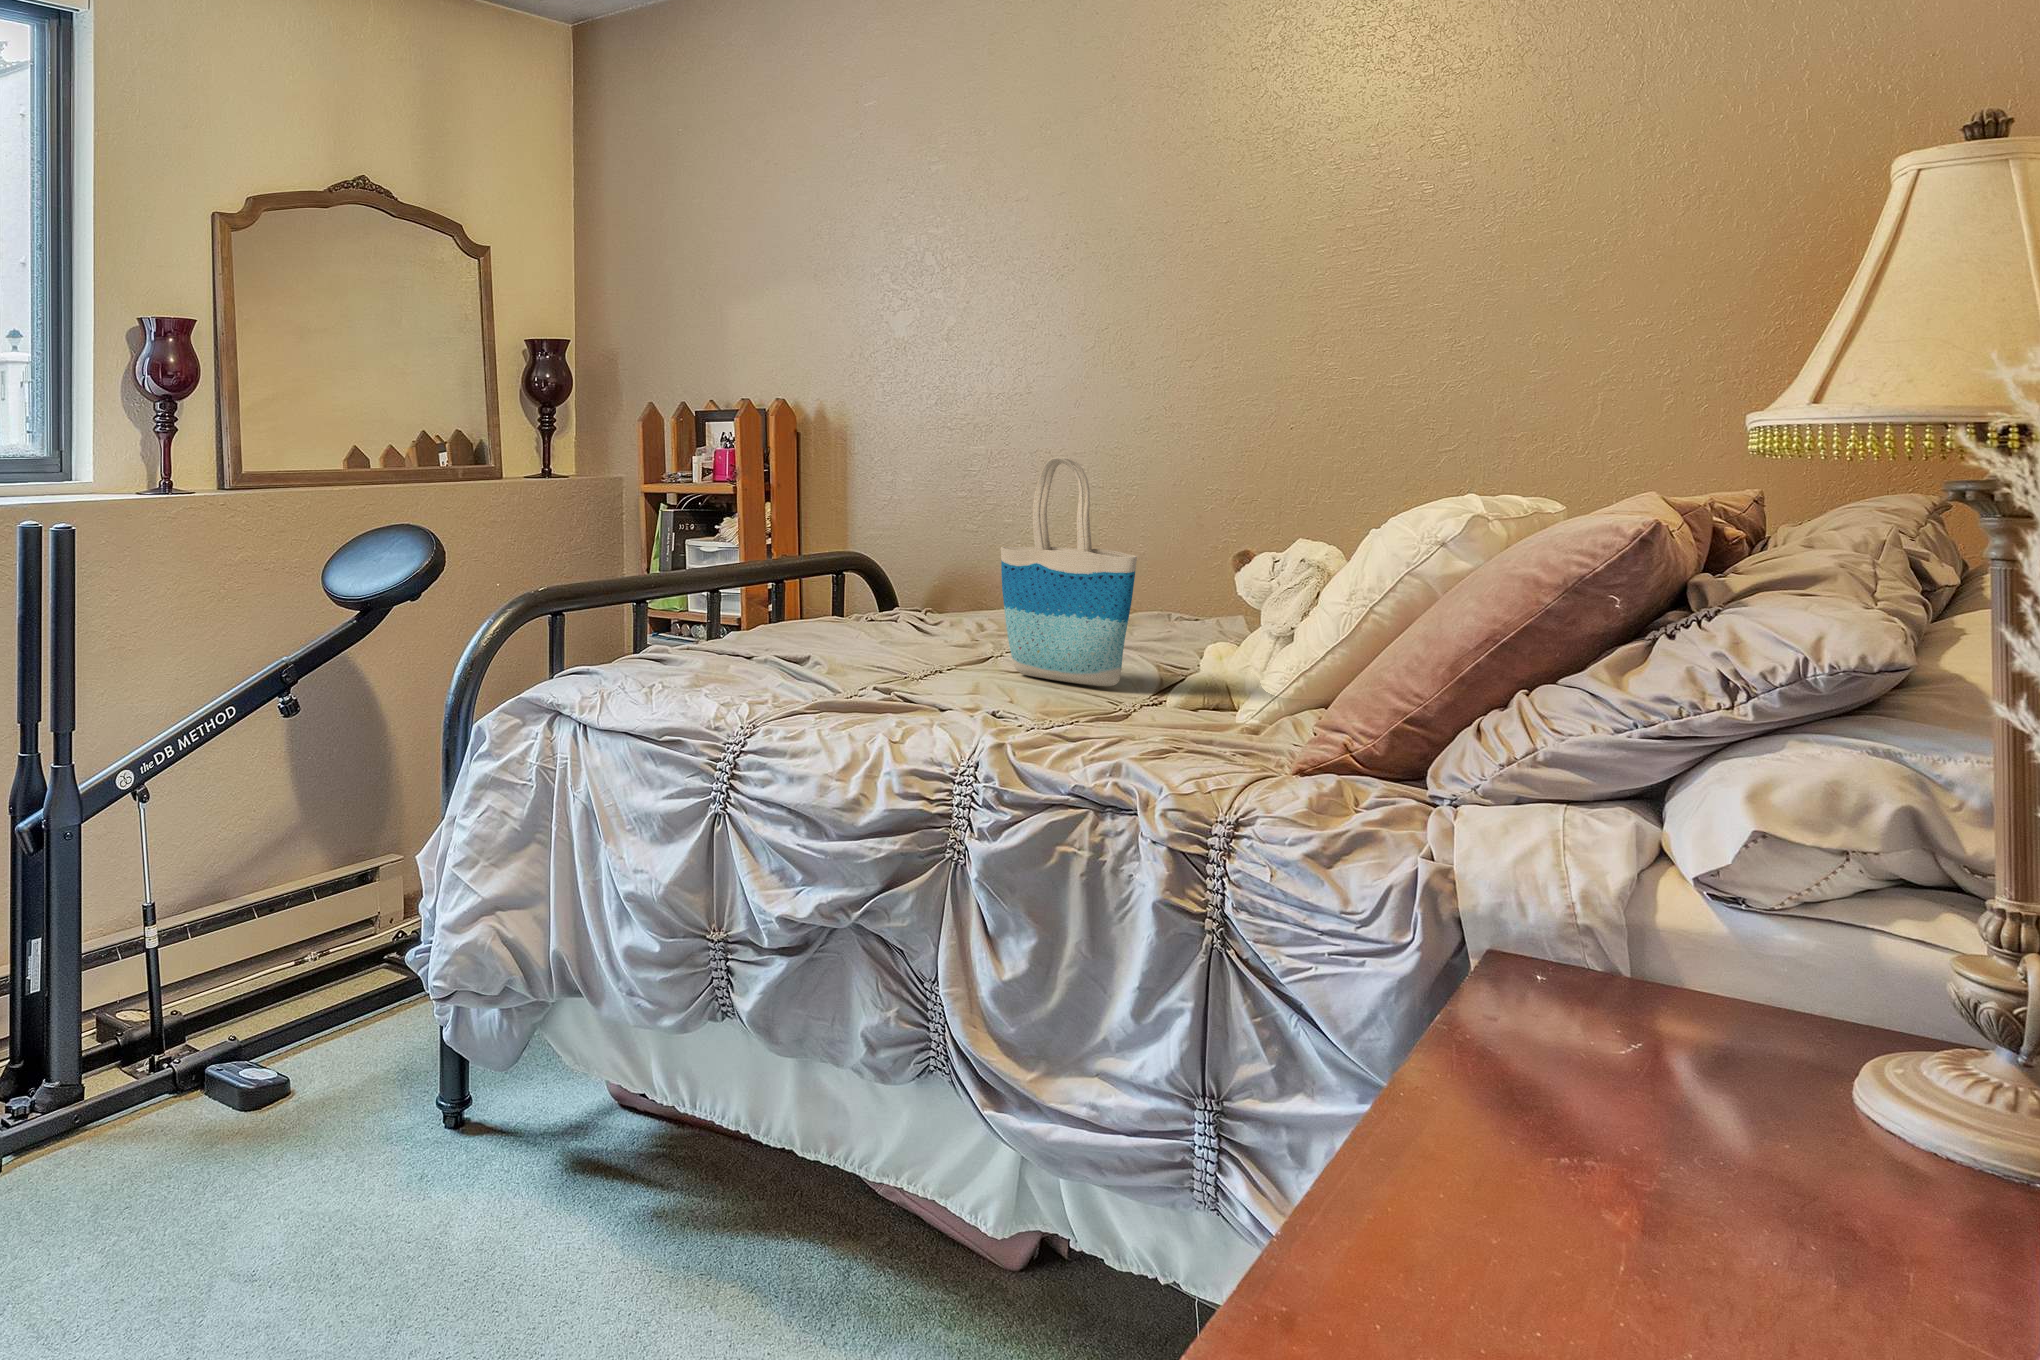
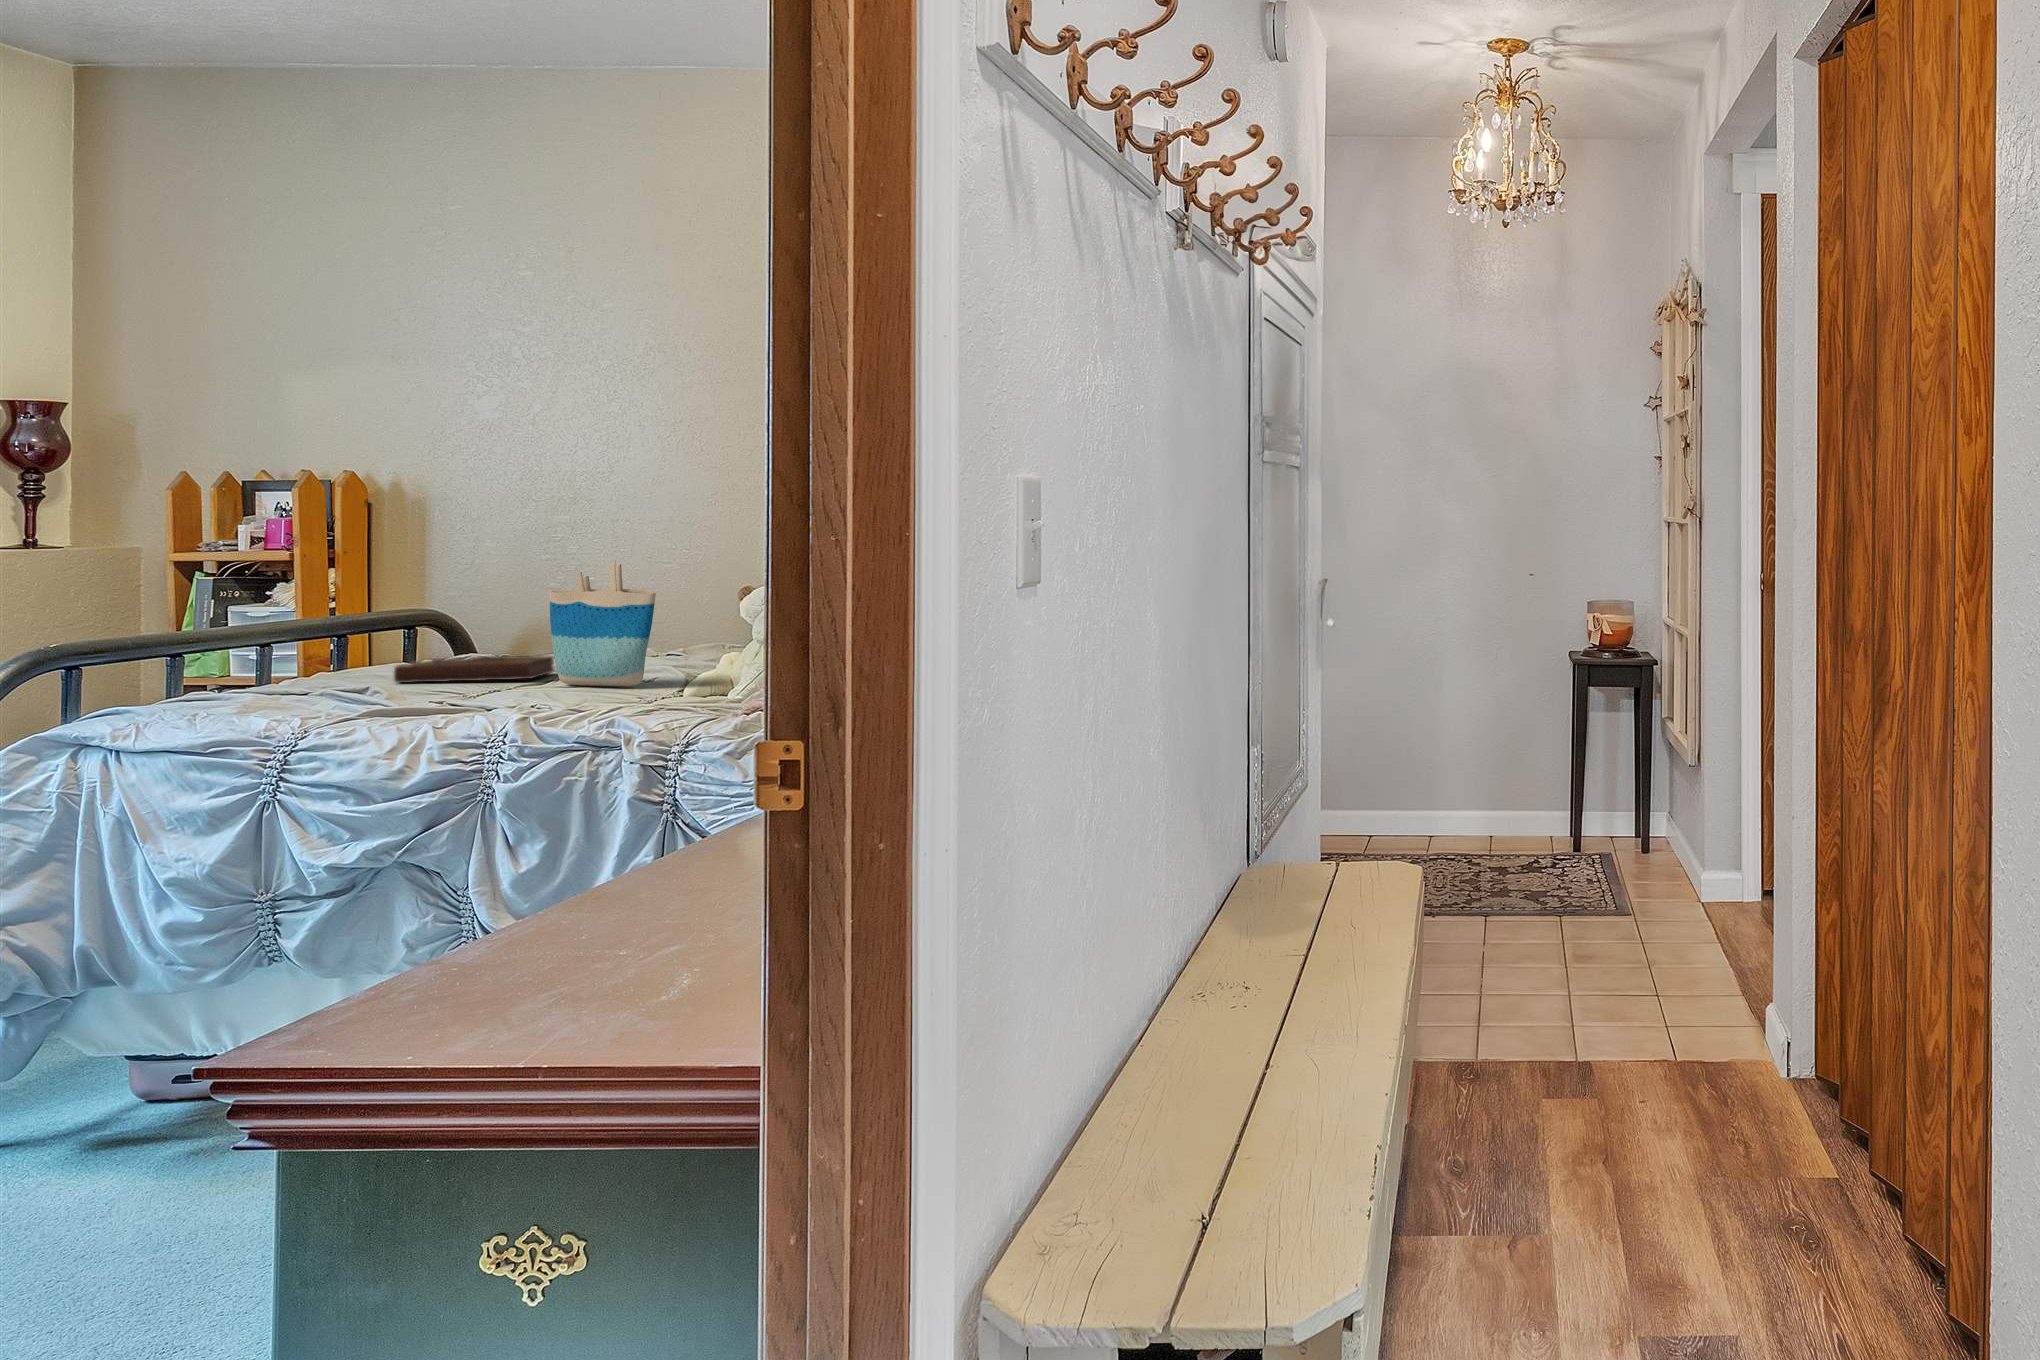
notebook: none [834,622,1002,661] -> present [394,656,555,683]

